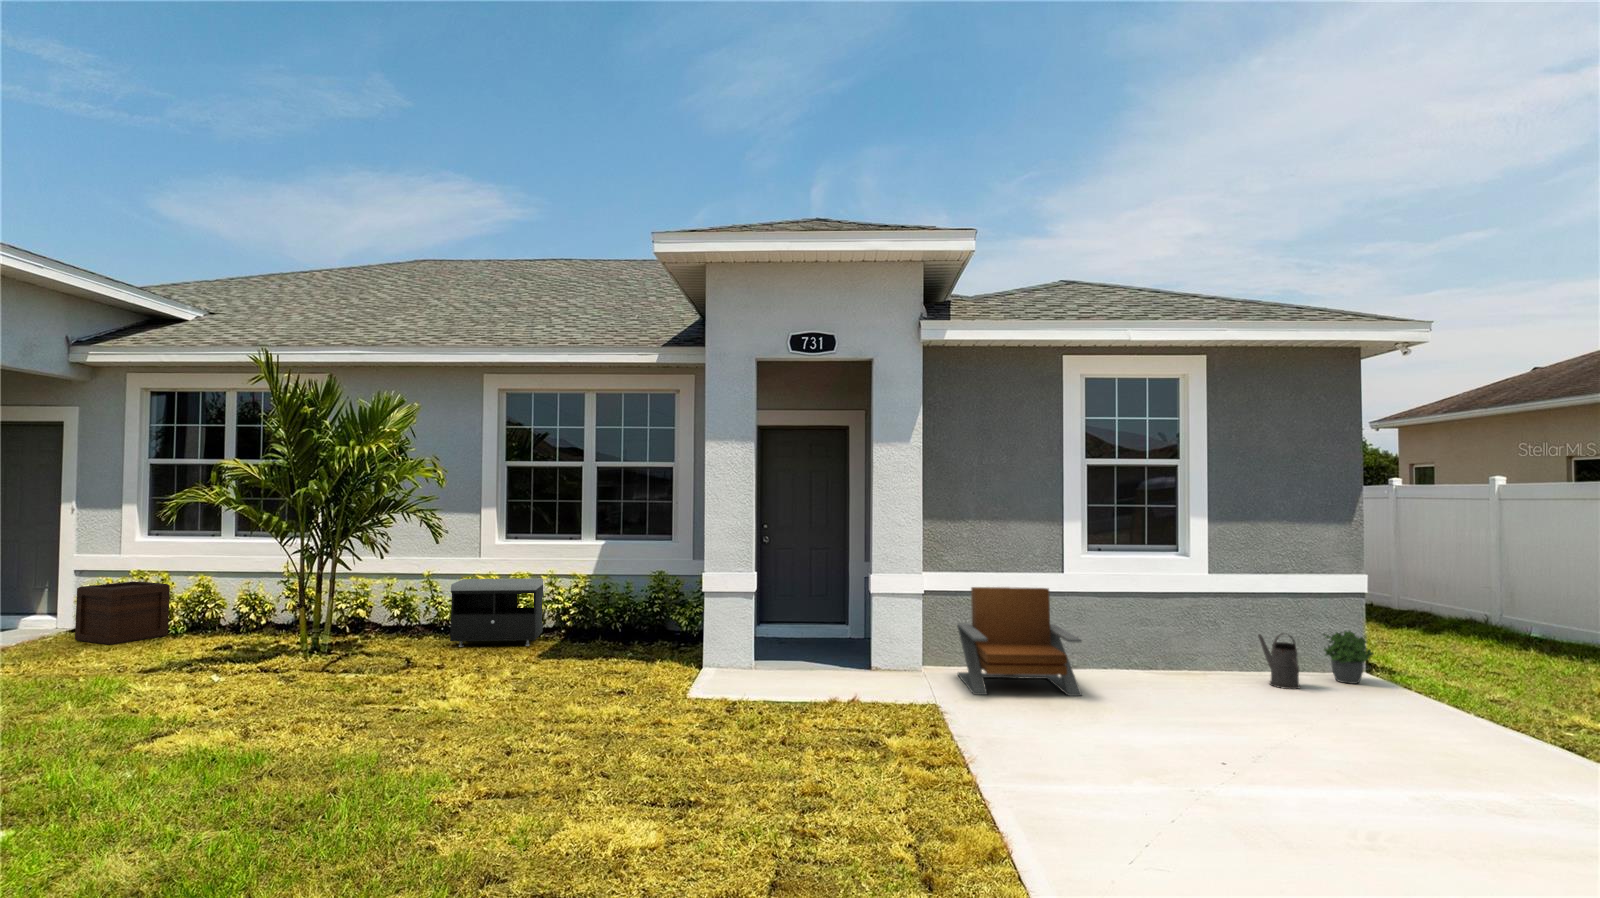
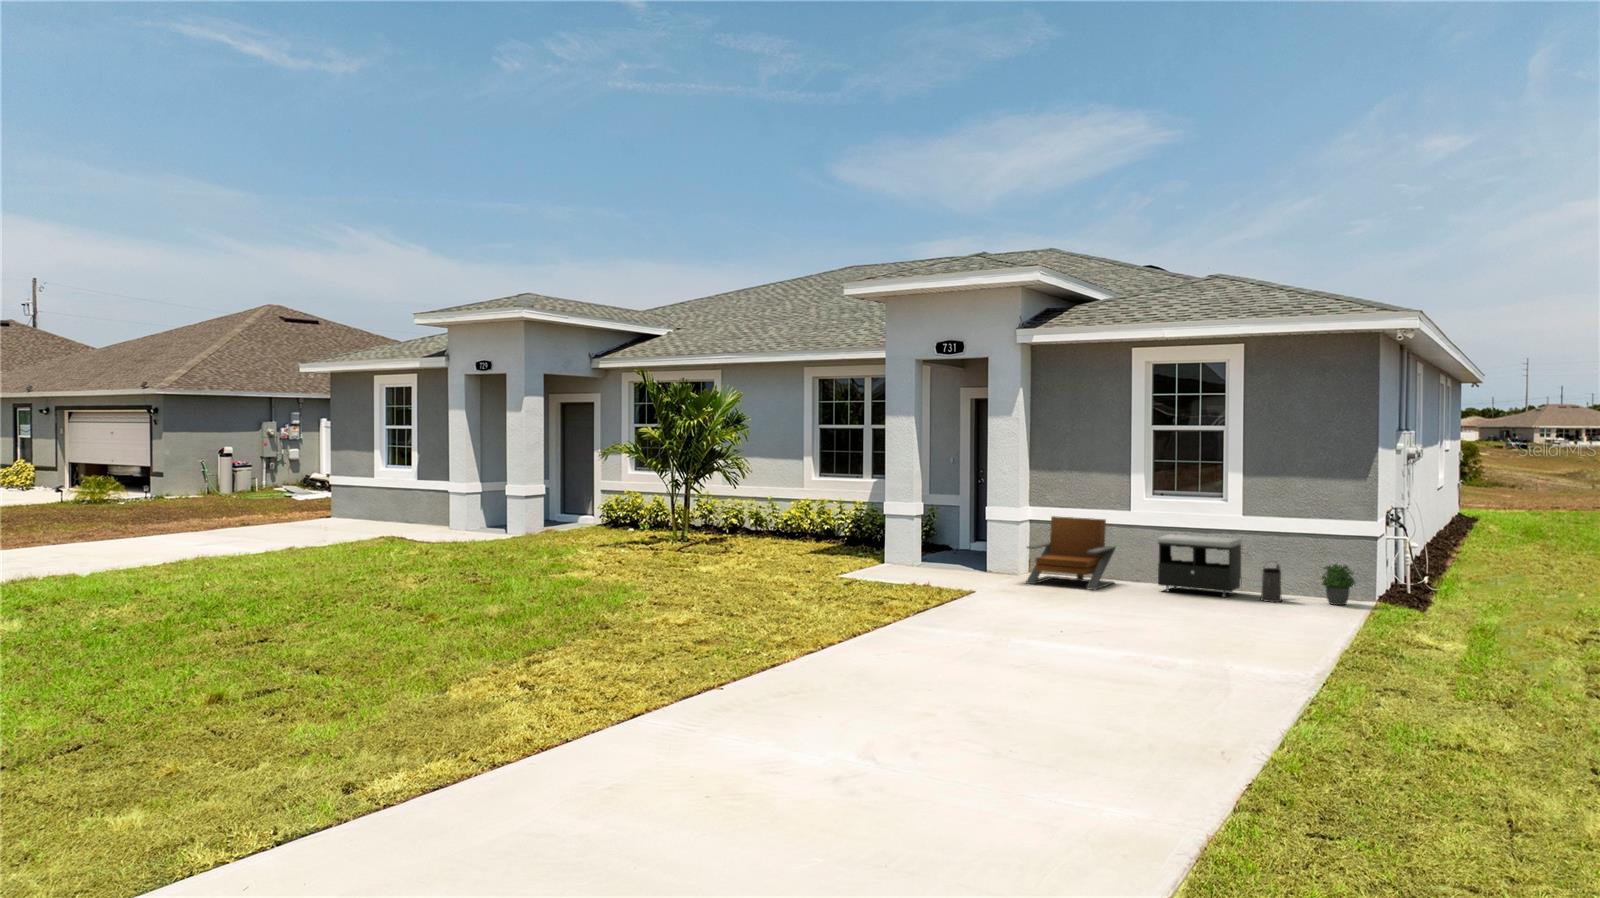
storage bench: present [450,579,543,647] -> present [1158,534,1242,597]
wooden crate: present [75,581,170,645] -> none [601,497,643,532]

